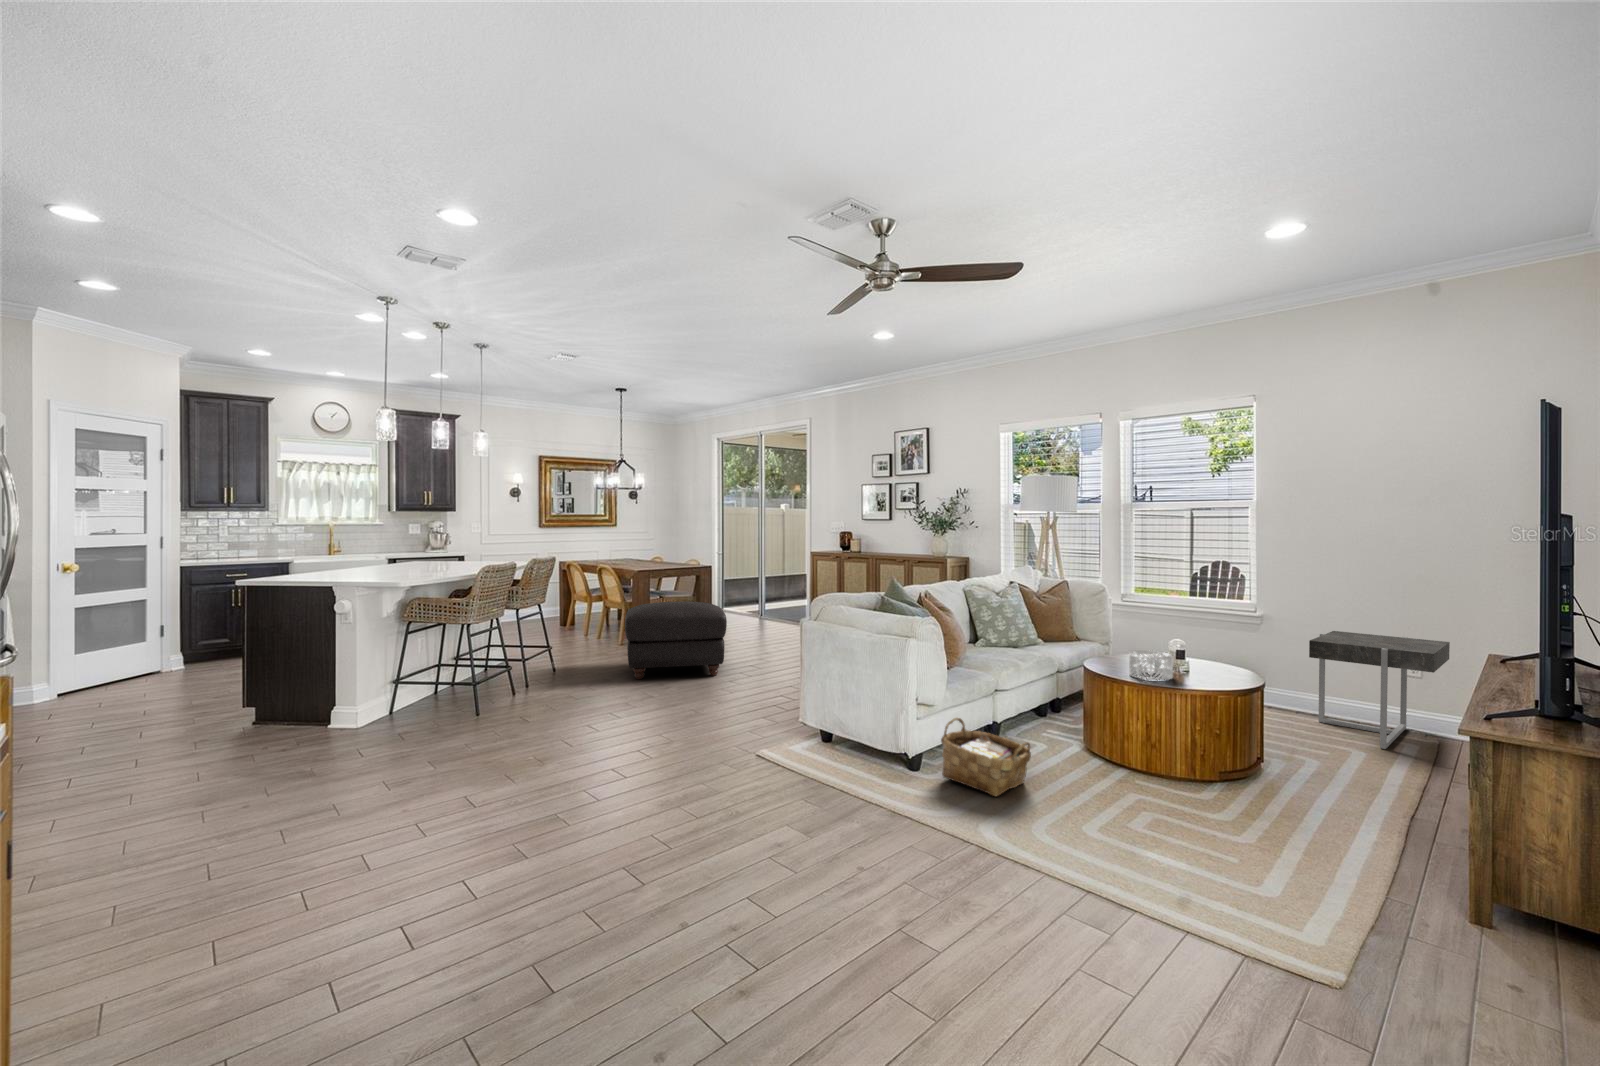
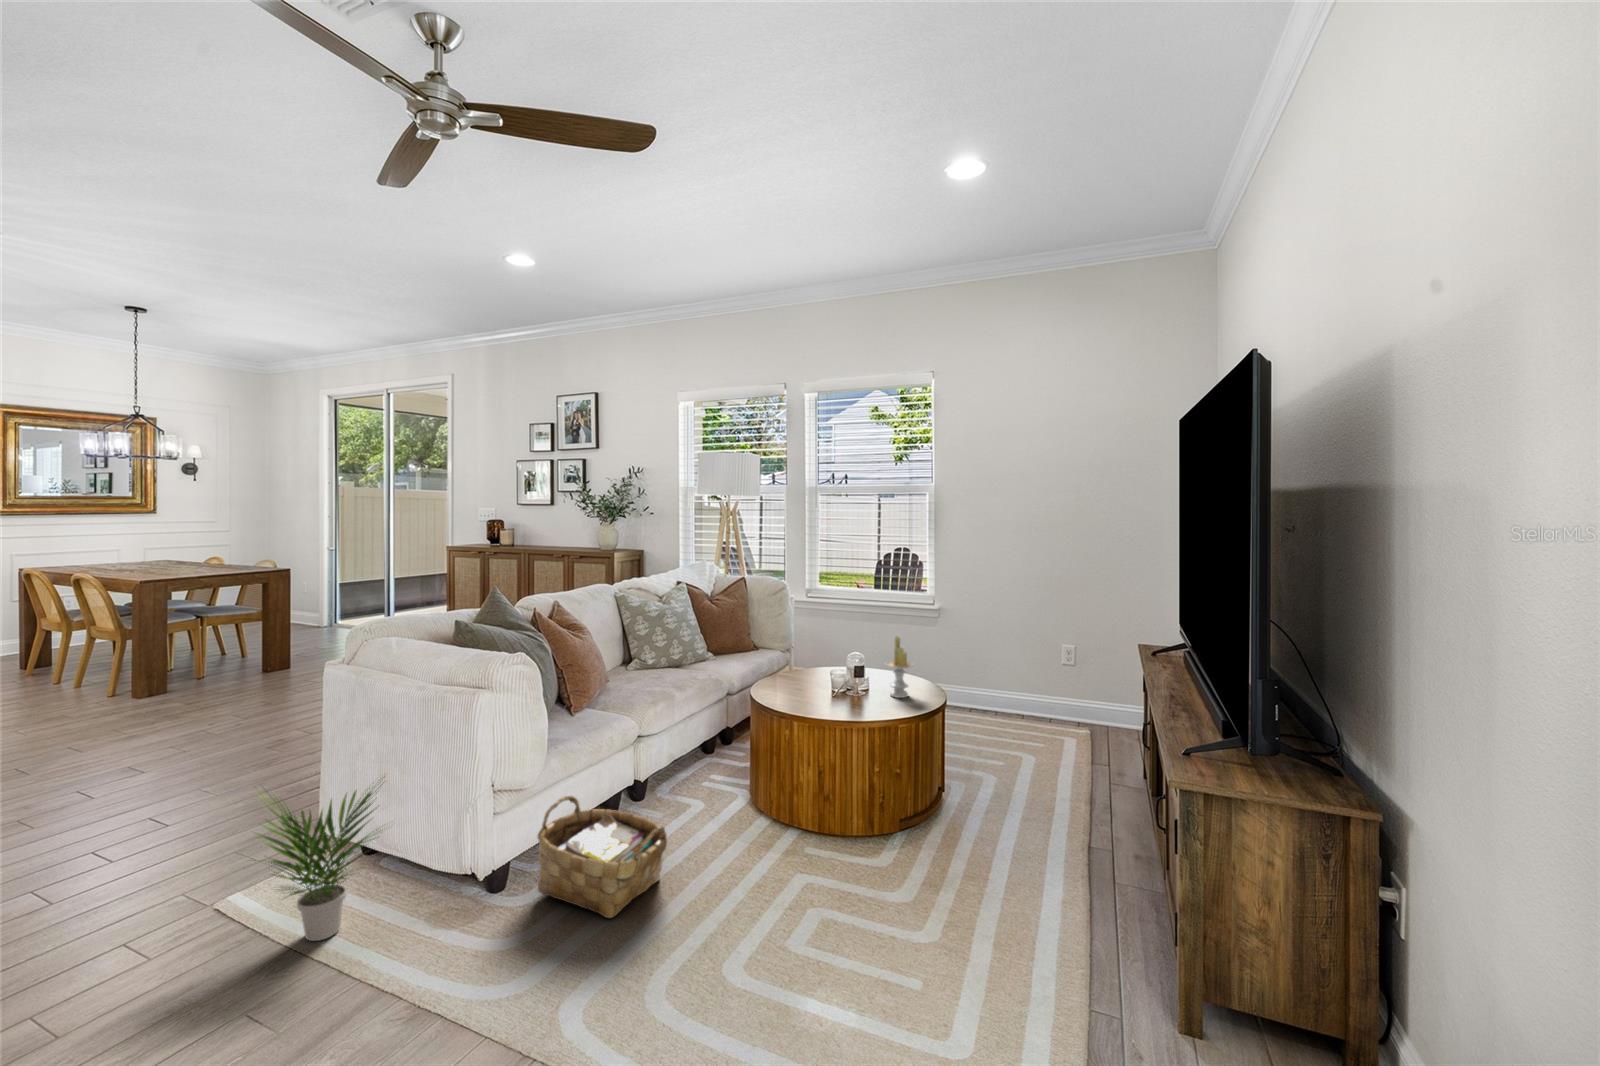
ottoman: present [625,602,727,679] -> none [72,624,281,755]
candle: none [1204,627,1232,678] -> present [885,636,914,698]
side table: present [1309,631,1450,749] -> none [986,624,1103,751]
decorative bowl: present [1129,650,1173,680] -> none [801,670,850,710]
potted plant: none [779,684,861,781] -> present [255,777,384,941]

